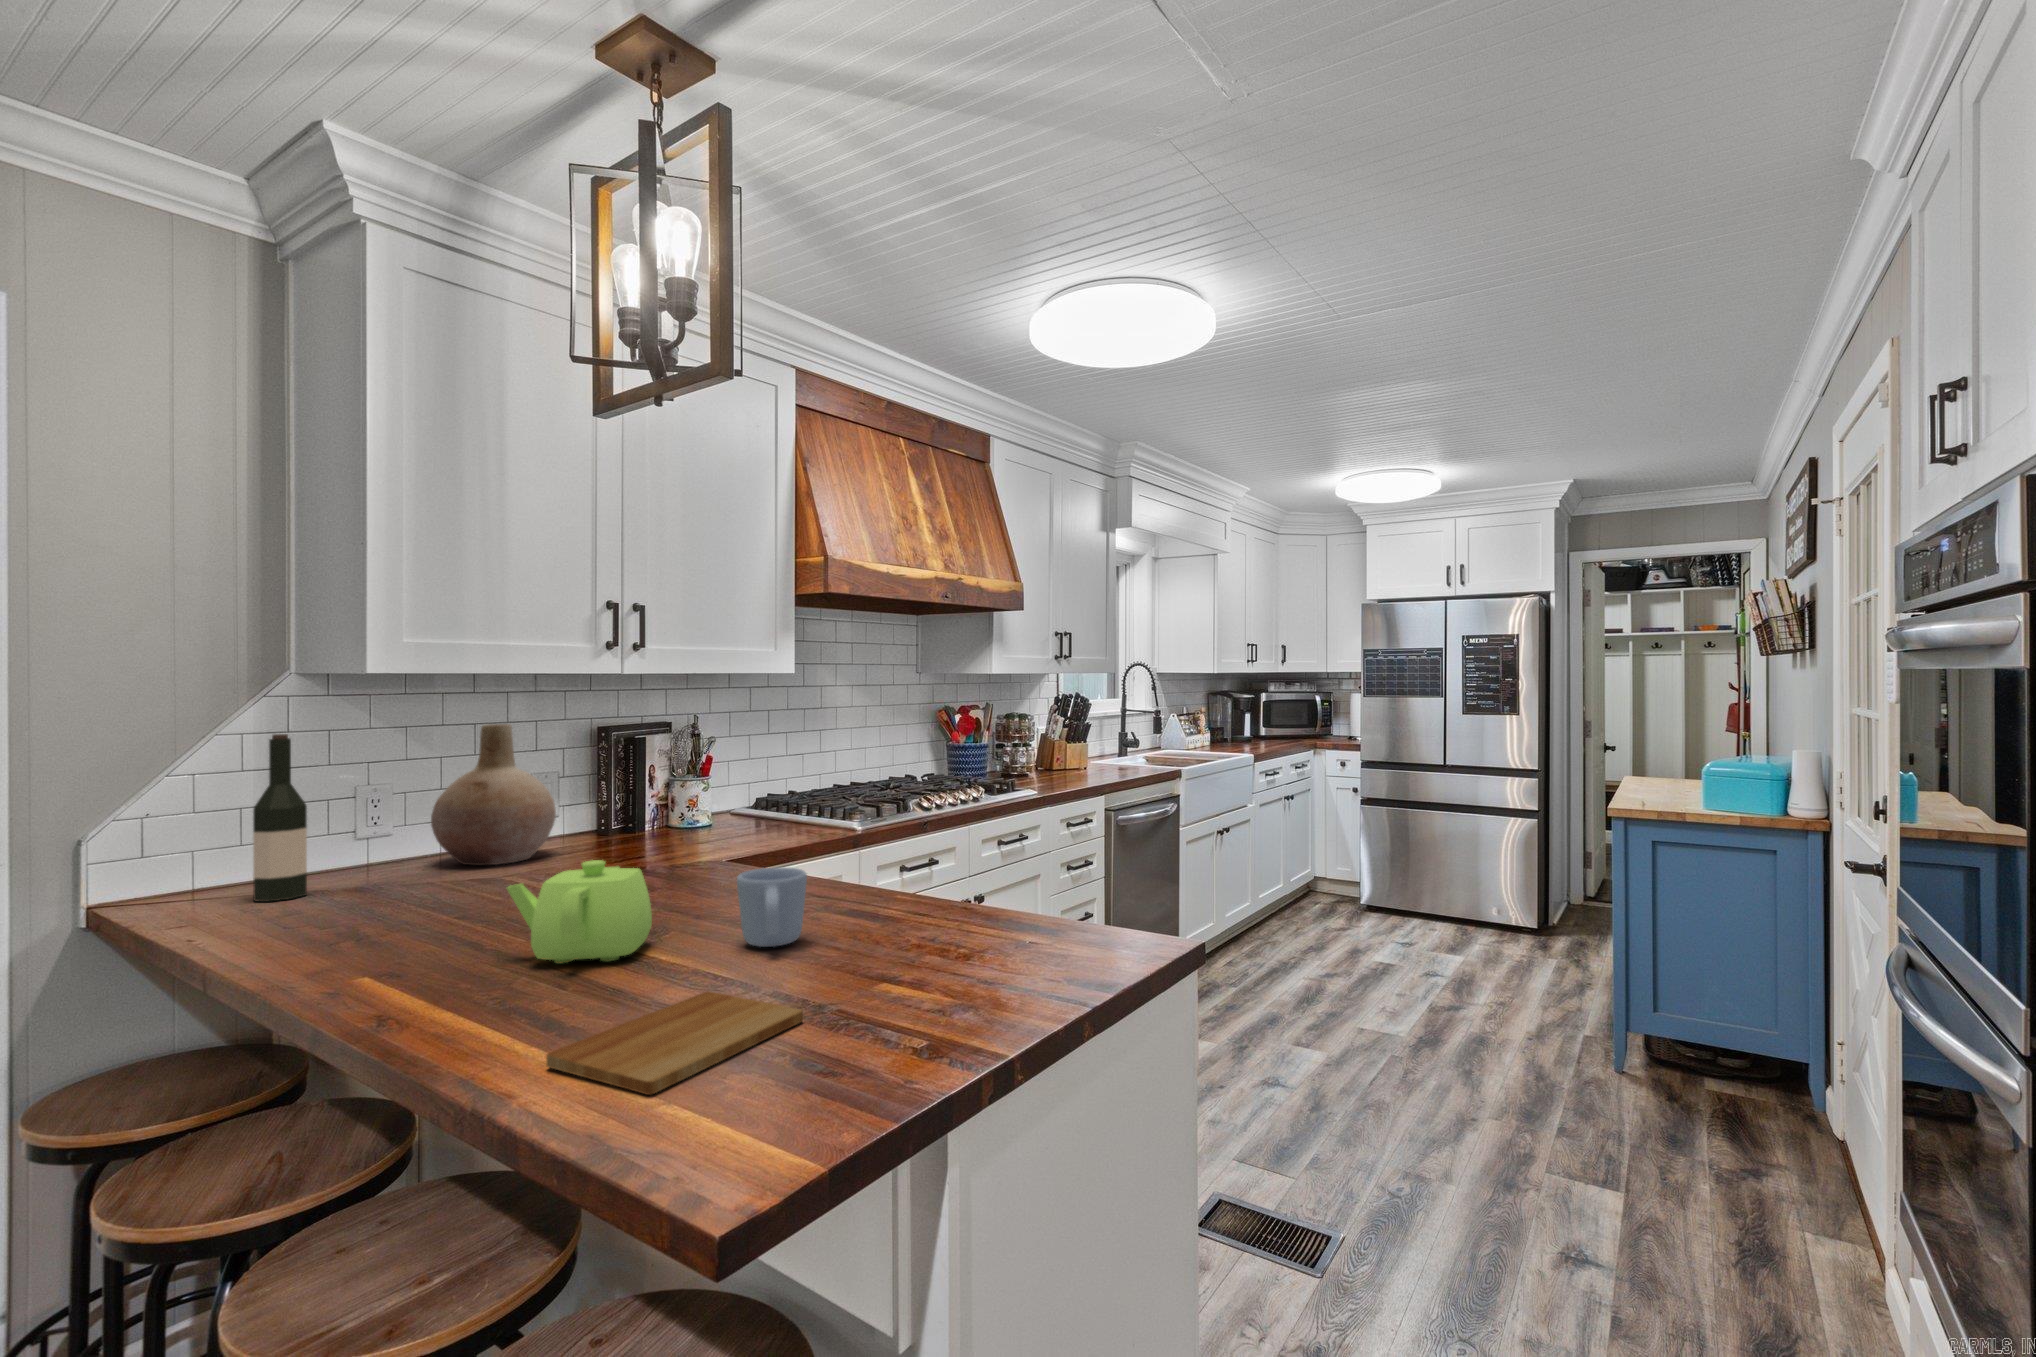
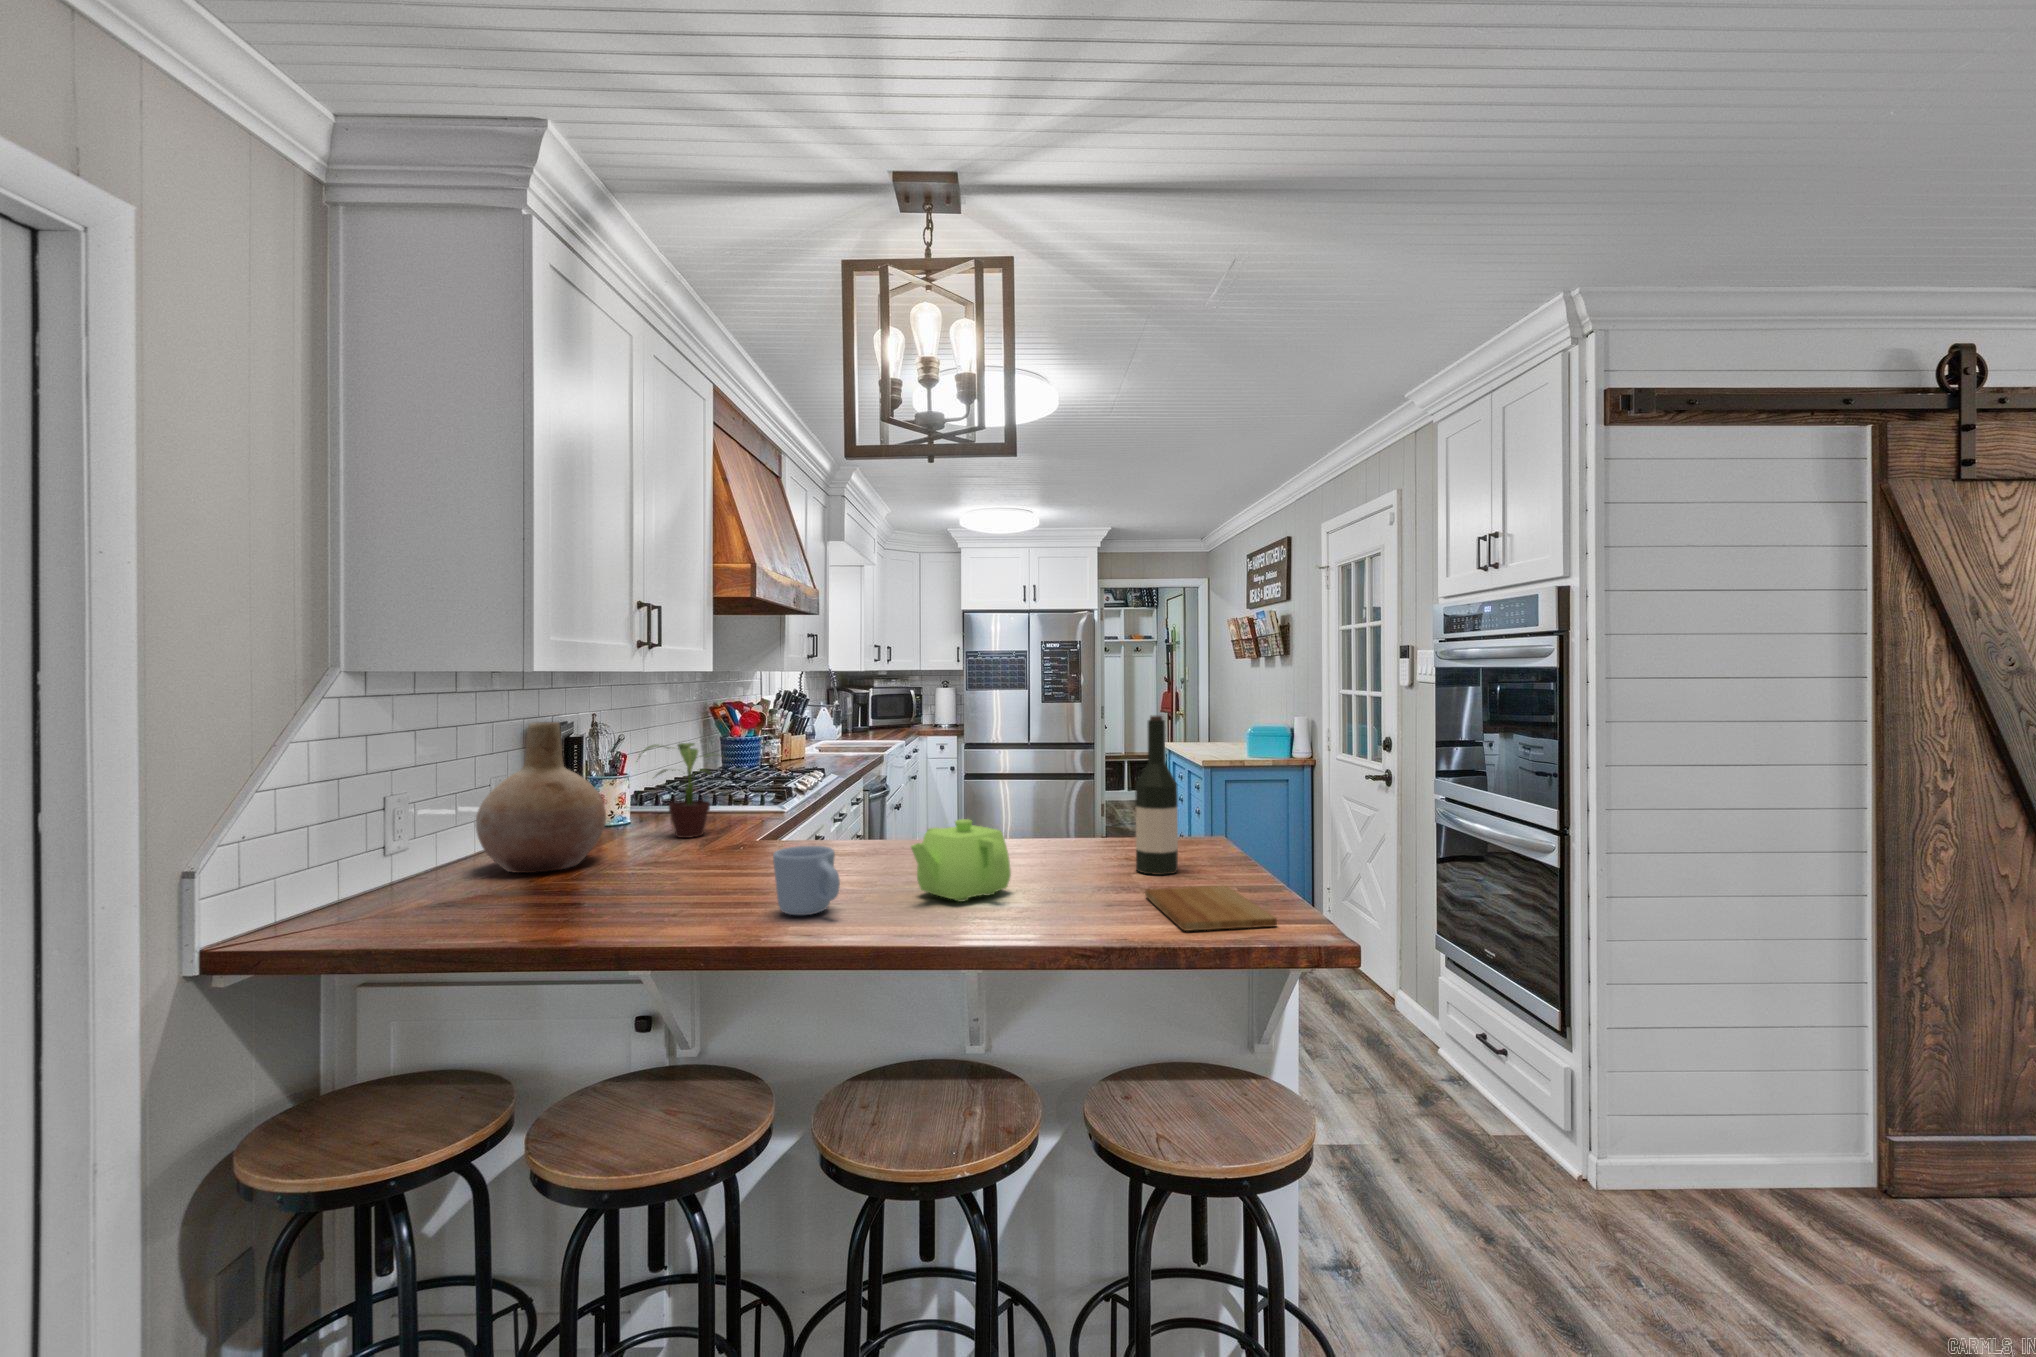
wine bottle: present [253,734,307,902] -> present [1135,716,1178,875]
potted plant: none [630,749,722,847] -> present [637,743,711,838]
mug: present [737,867,807,947] -> present [773,846,840,915]

